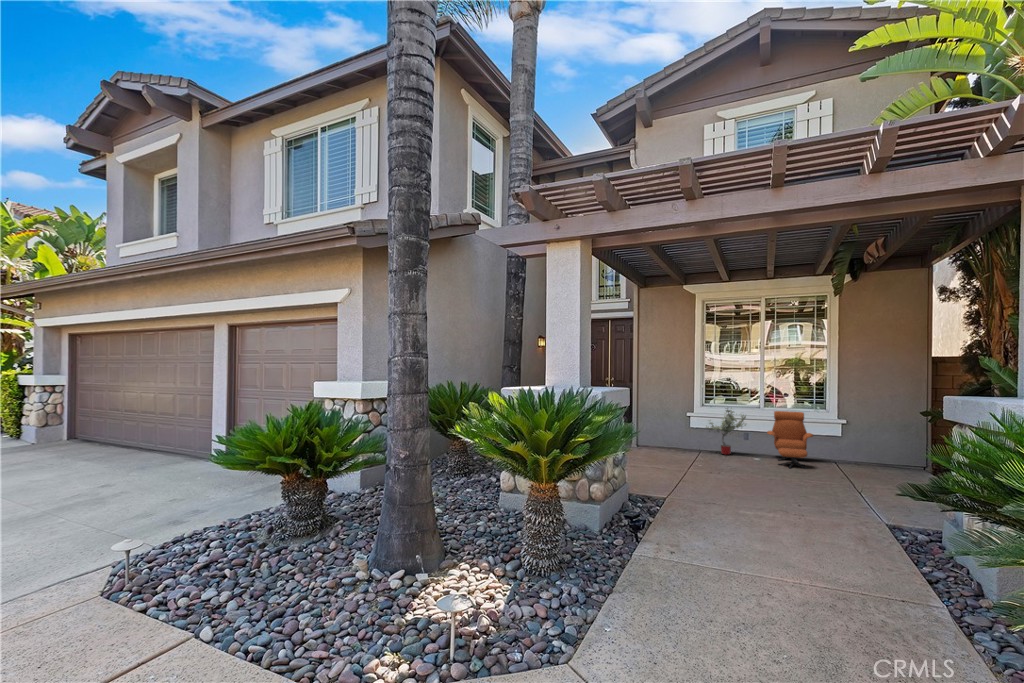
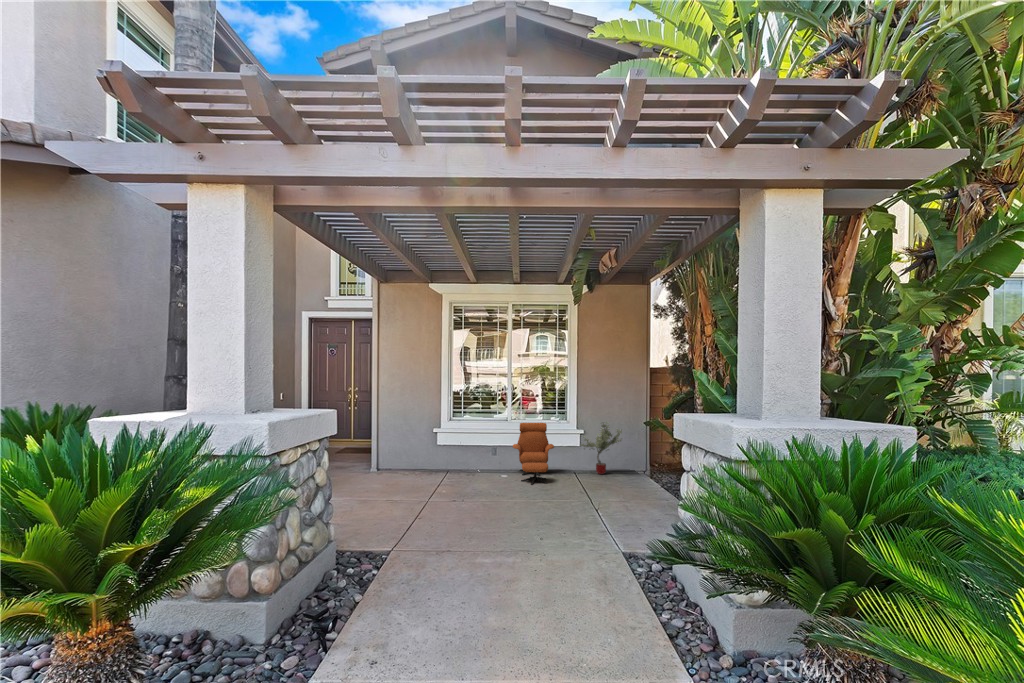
potted tree: present [706,408,746,455] -> present [581,422,622,474]

